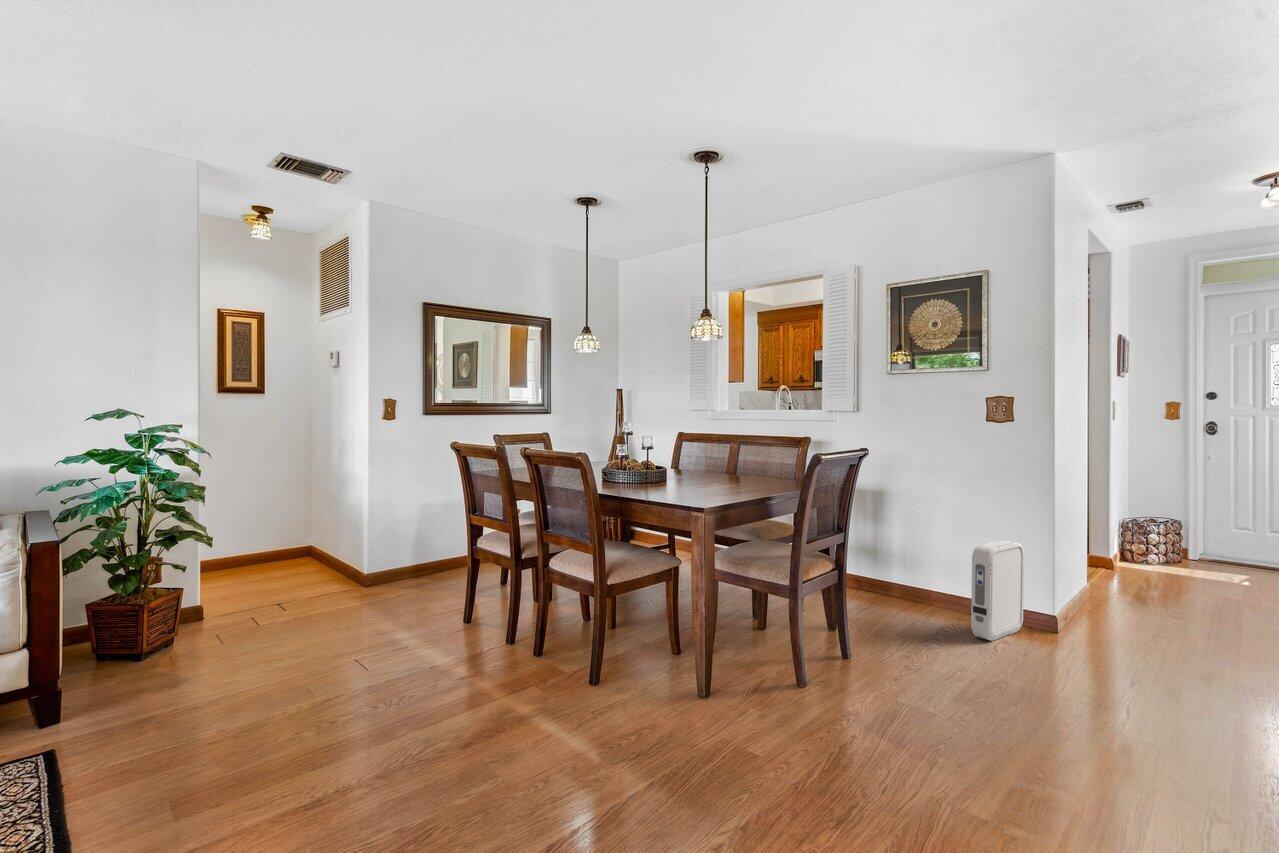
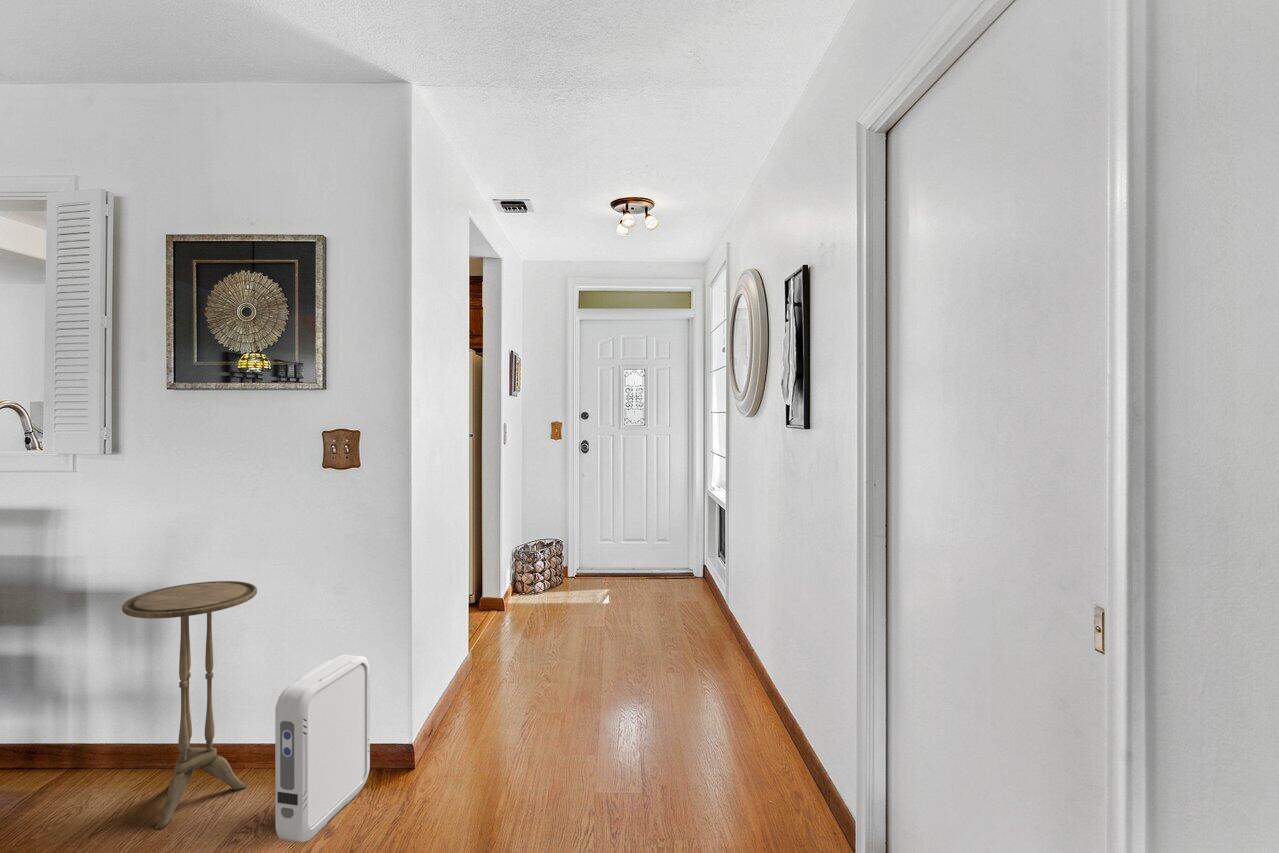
side table: none [878,489,947,617] -> present [122,581,257,829]

